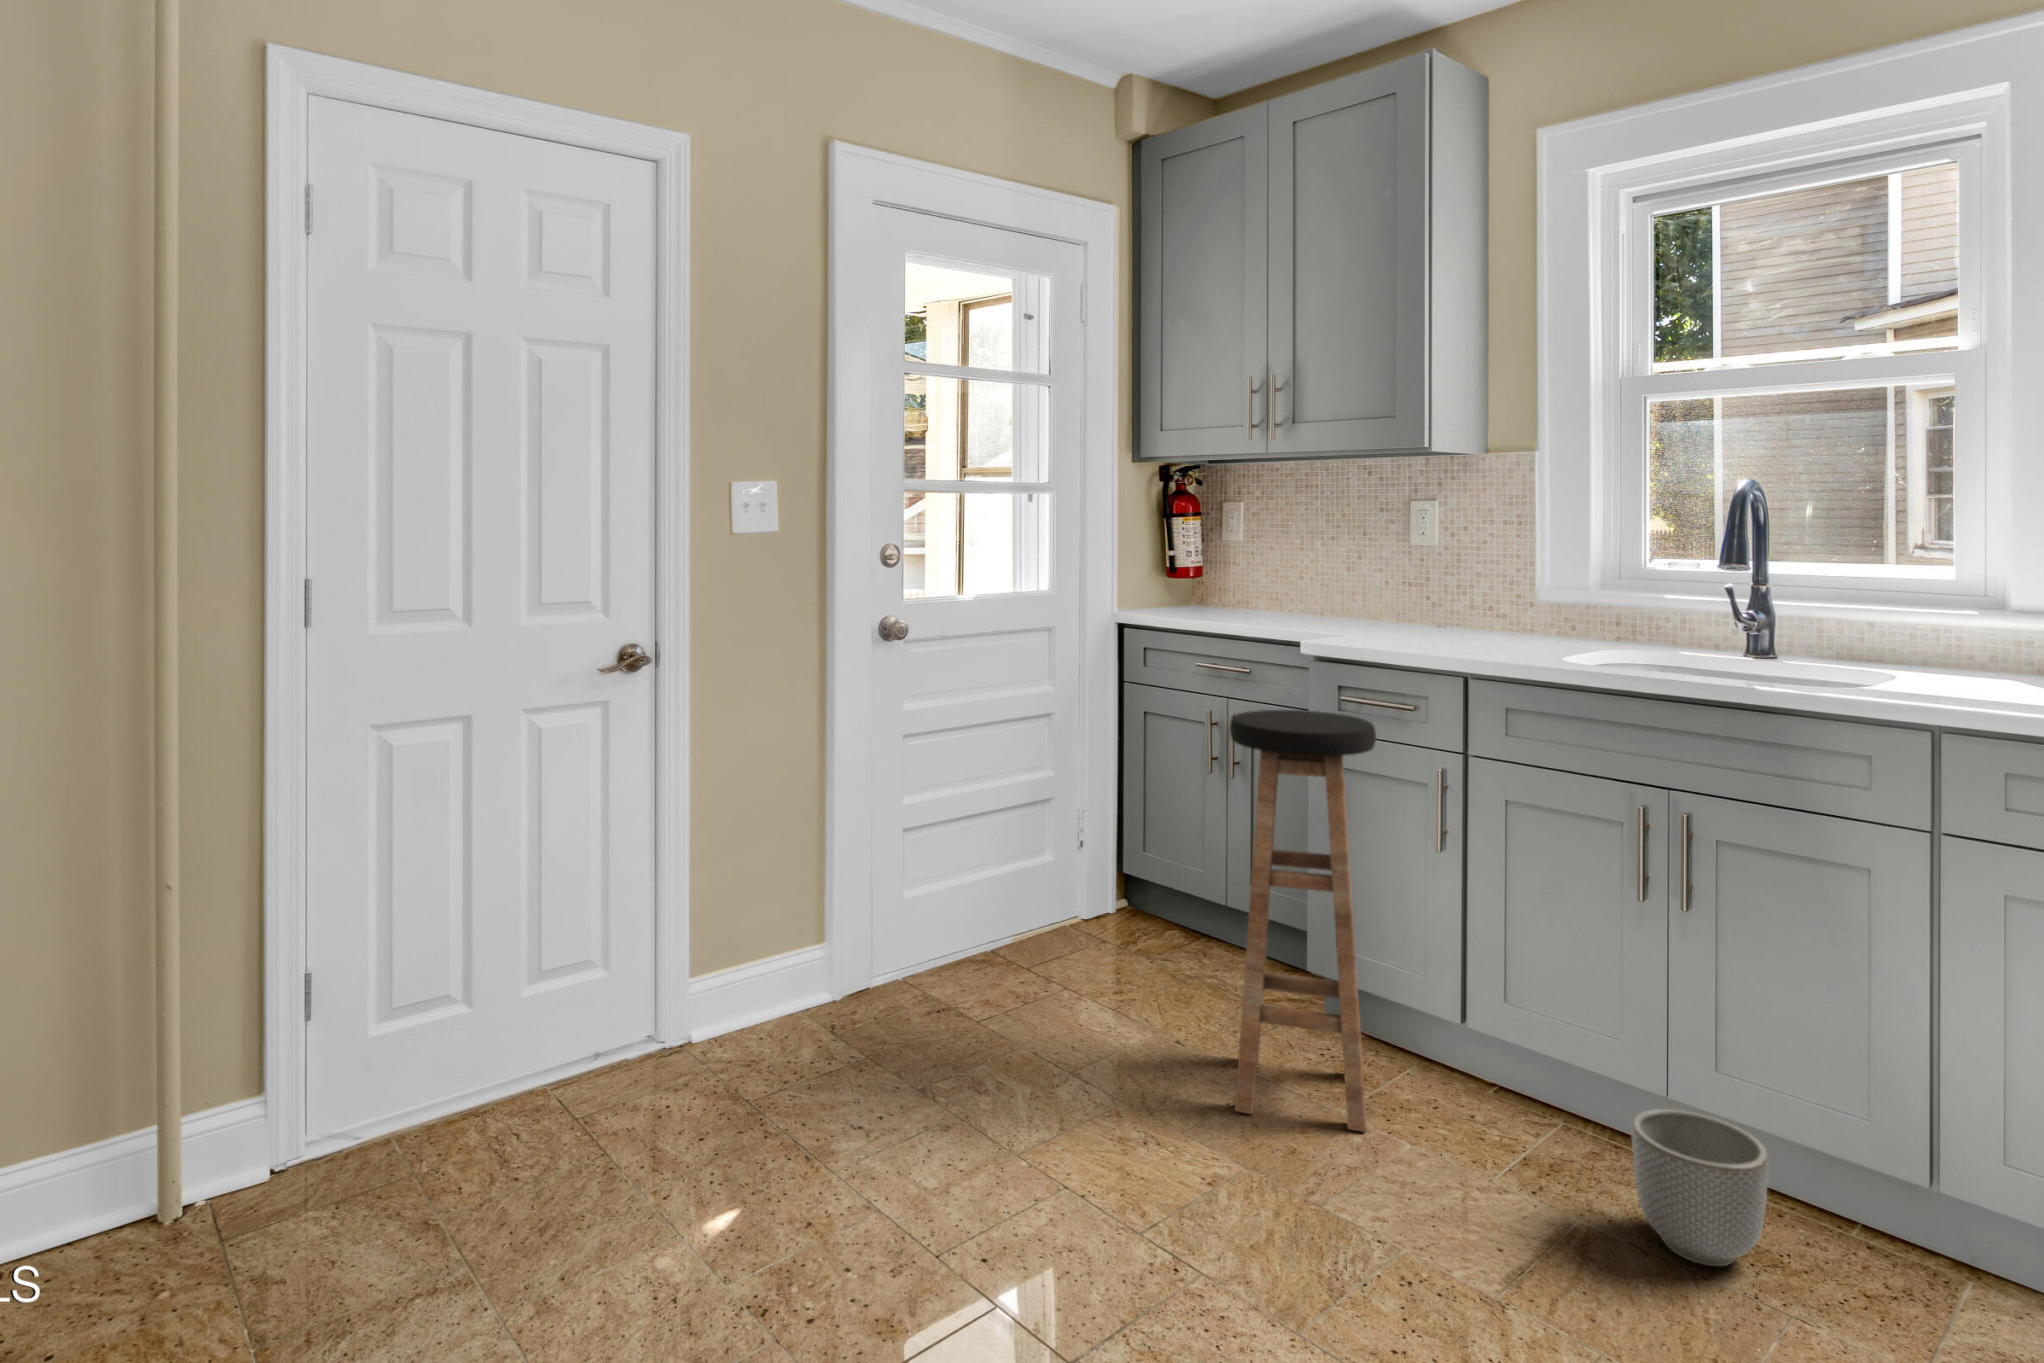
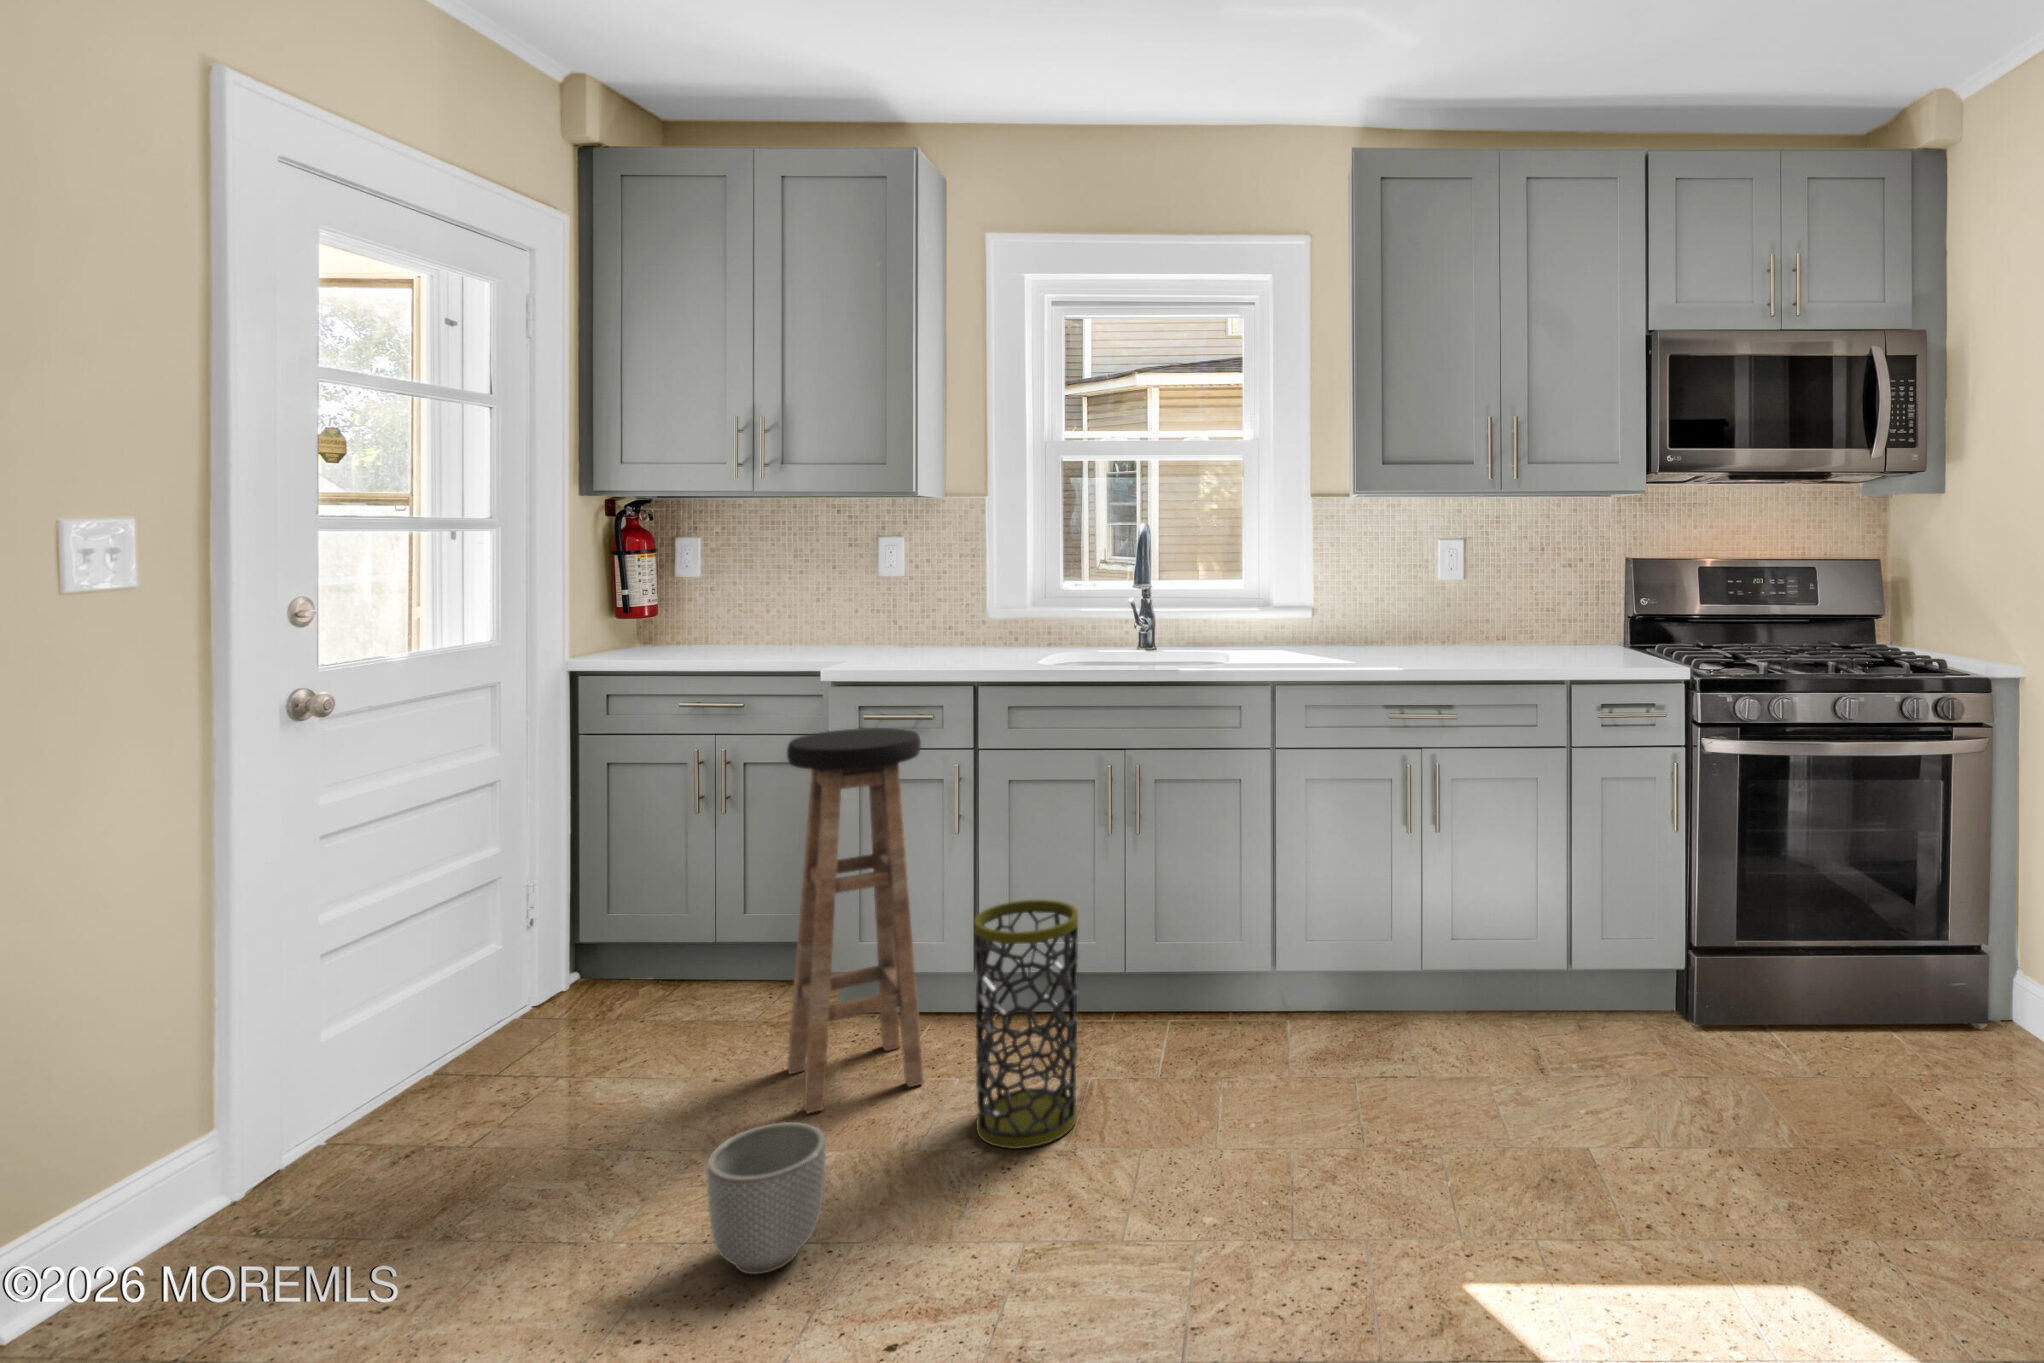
trash can: none [1393,950,1533,1270] -> present [974,899,1078,1148]
planter: present [1631,1109,1769,1266] -> present [706,1122,826,1274]

